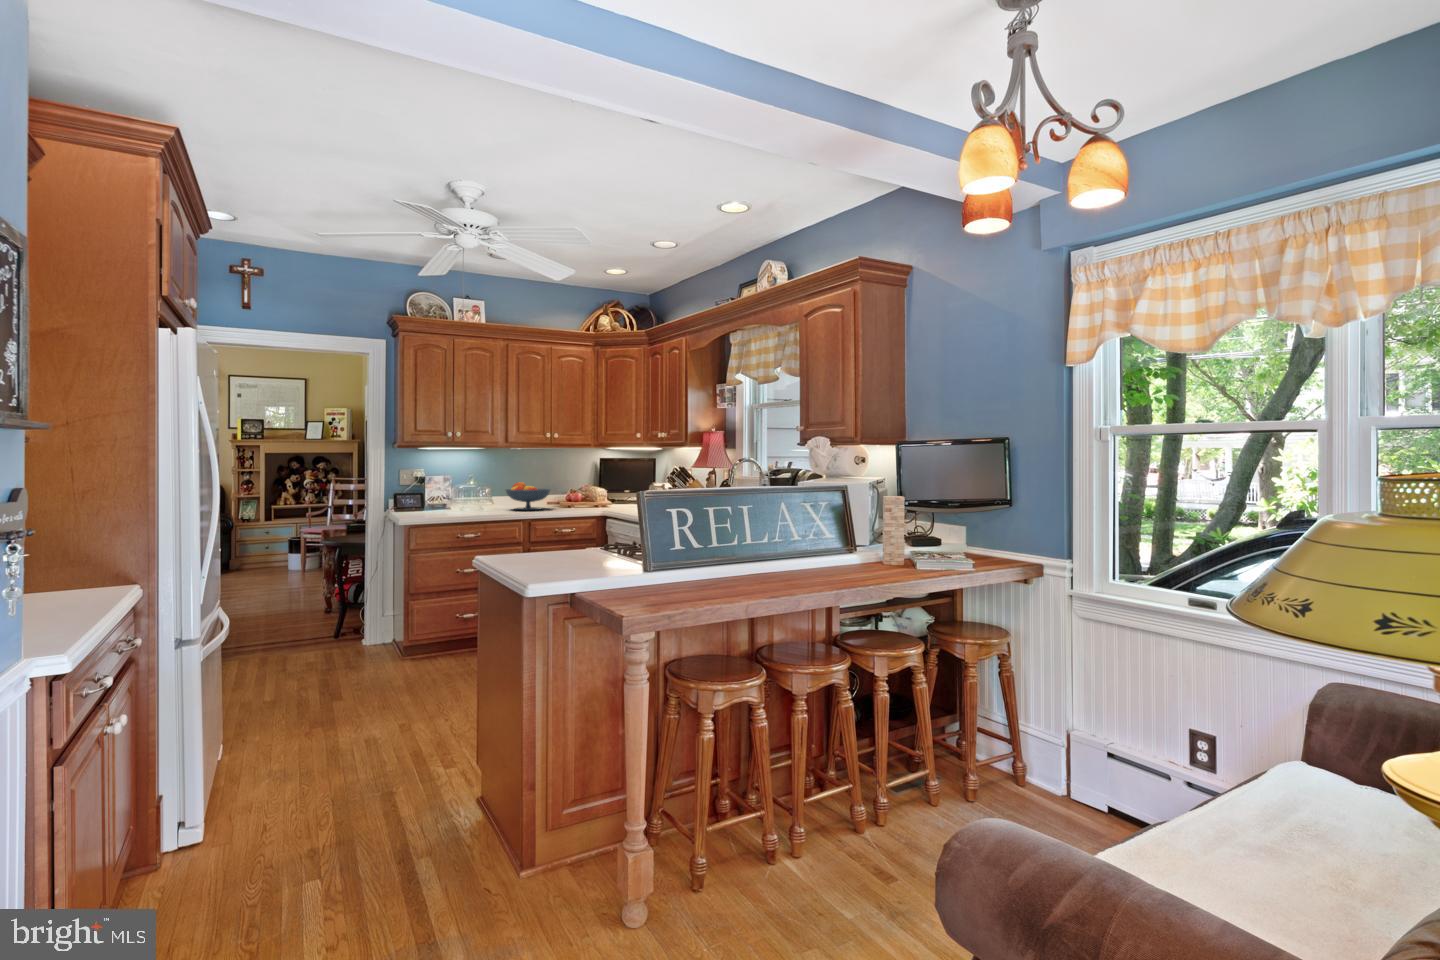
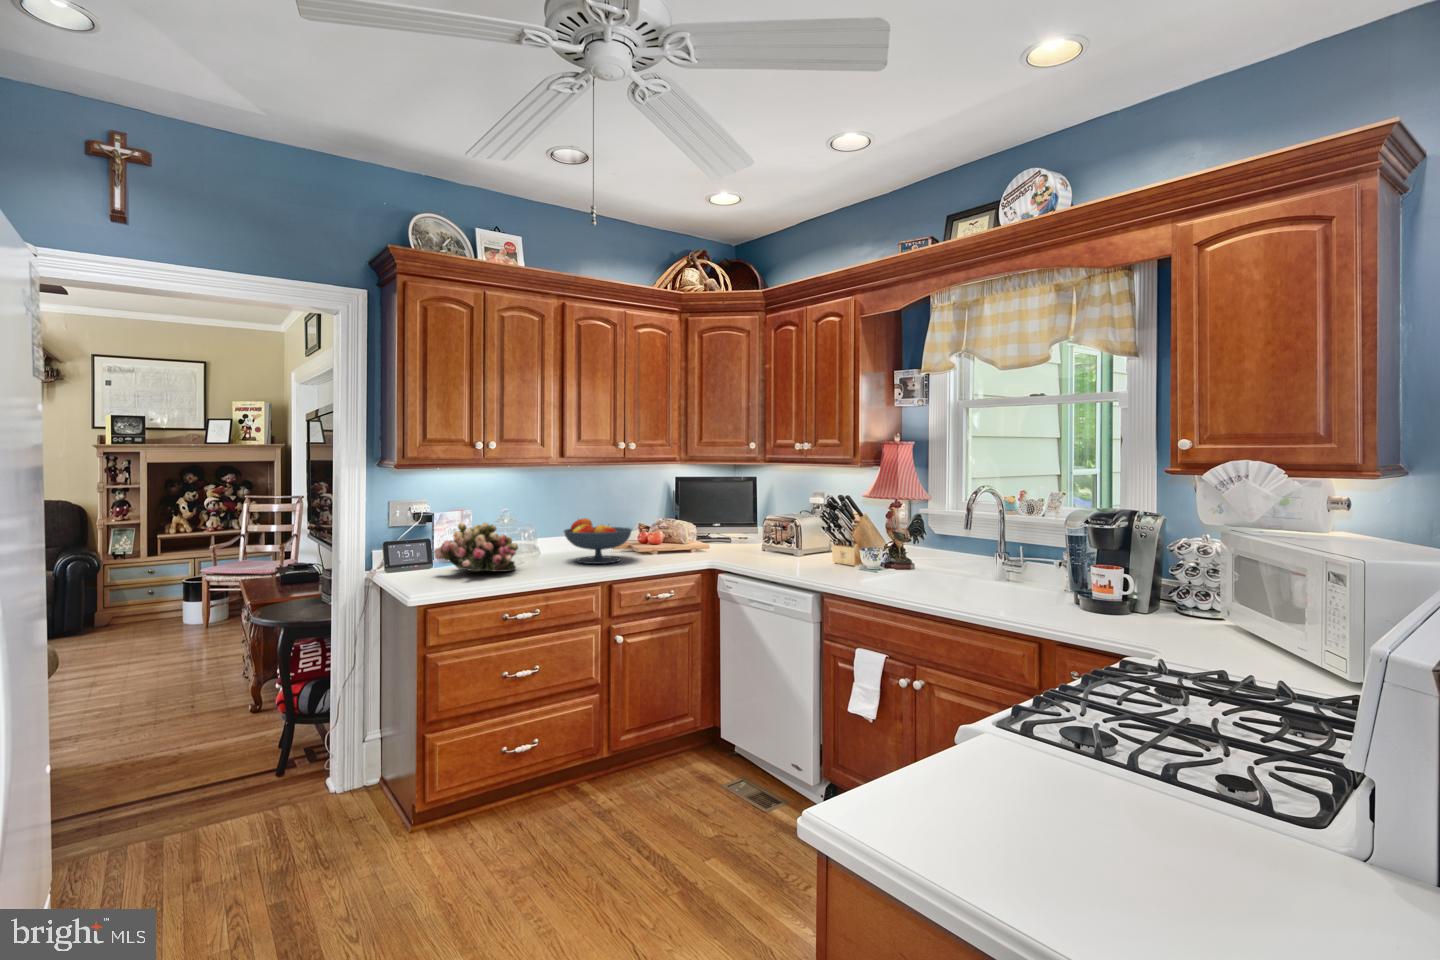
flower arrangement: none [420,482,473,512] -> present [434,522,518,572]

